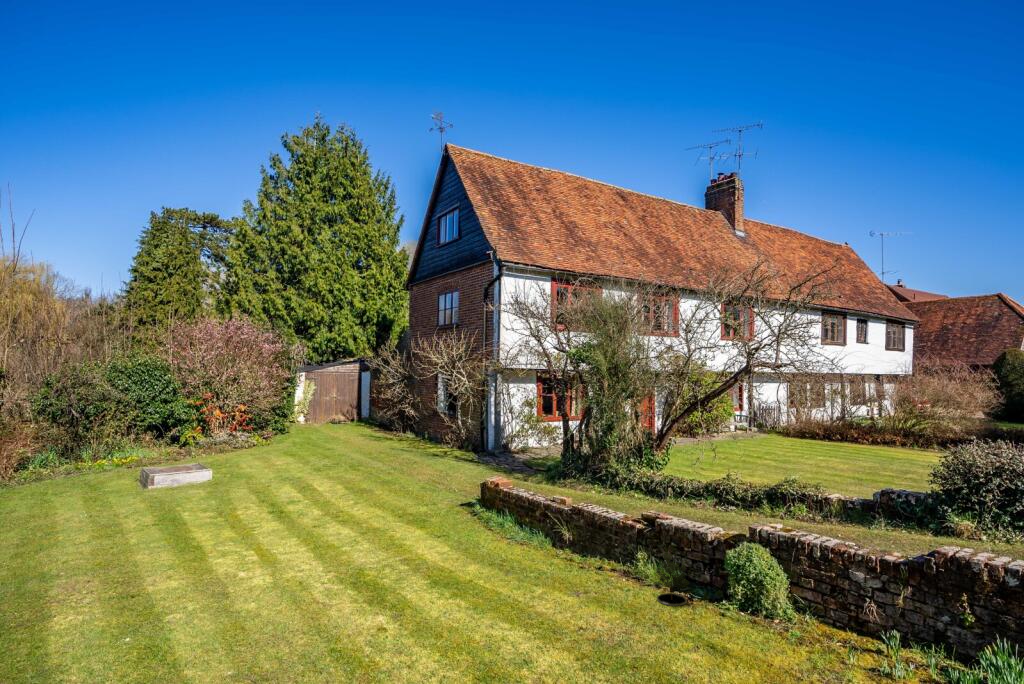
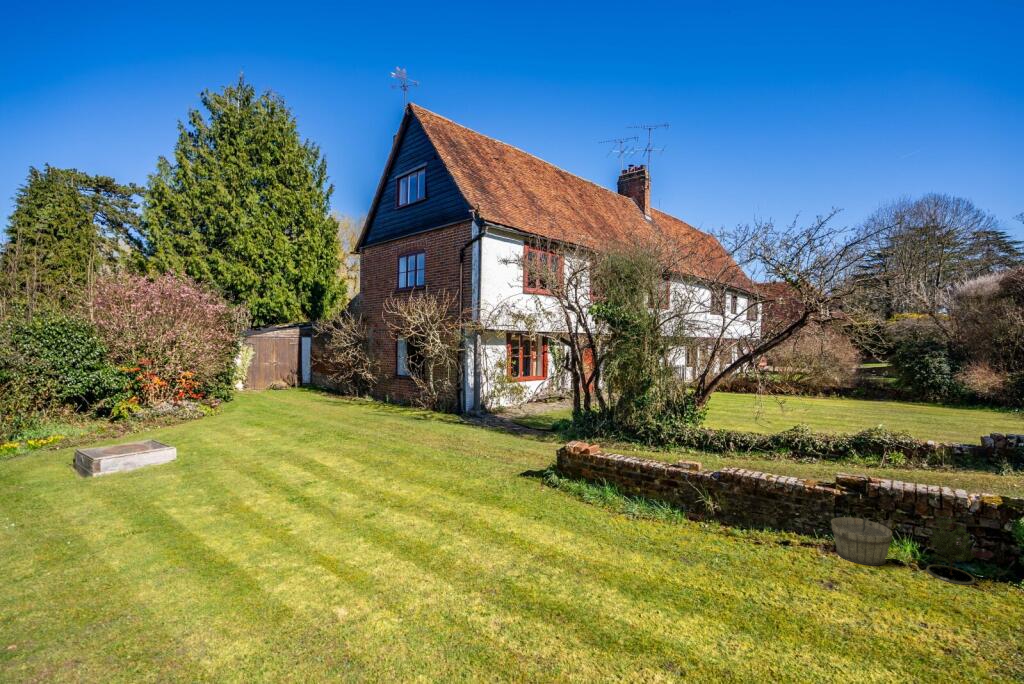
wooden bucket: none [604,549,646,589] -> present [831,515,892,565]

